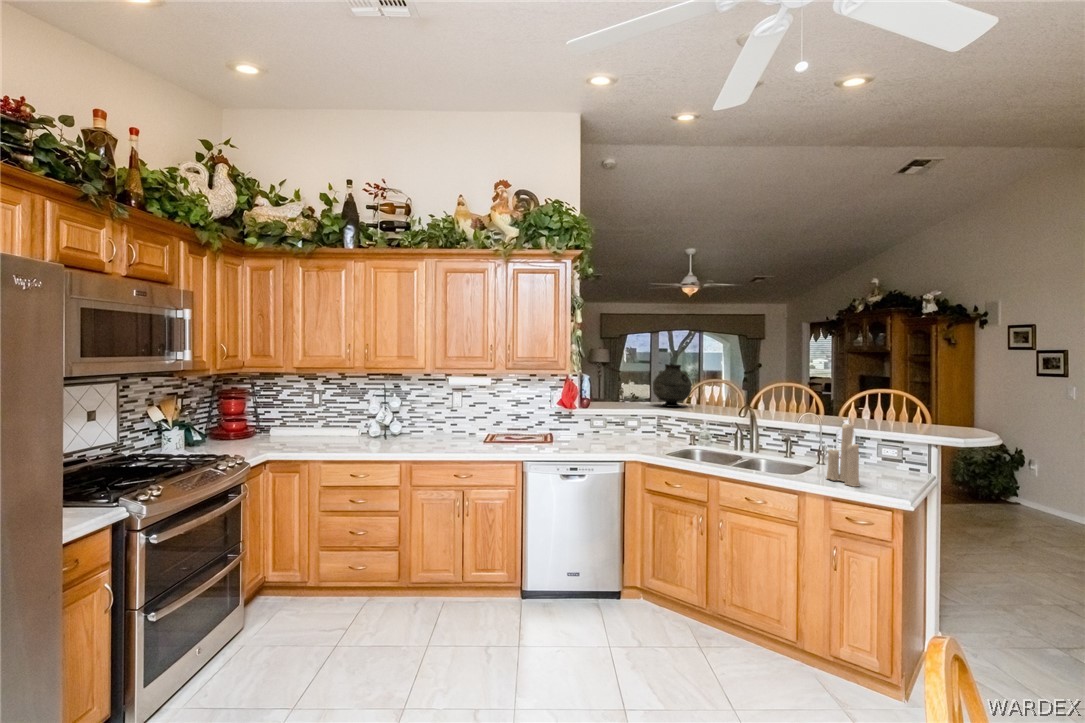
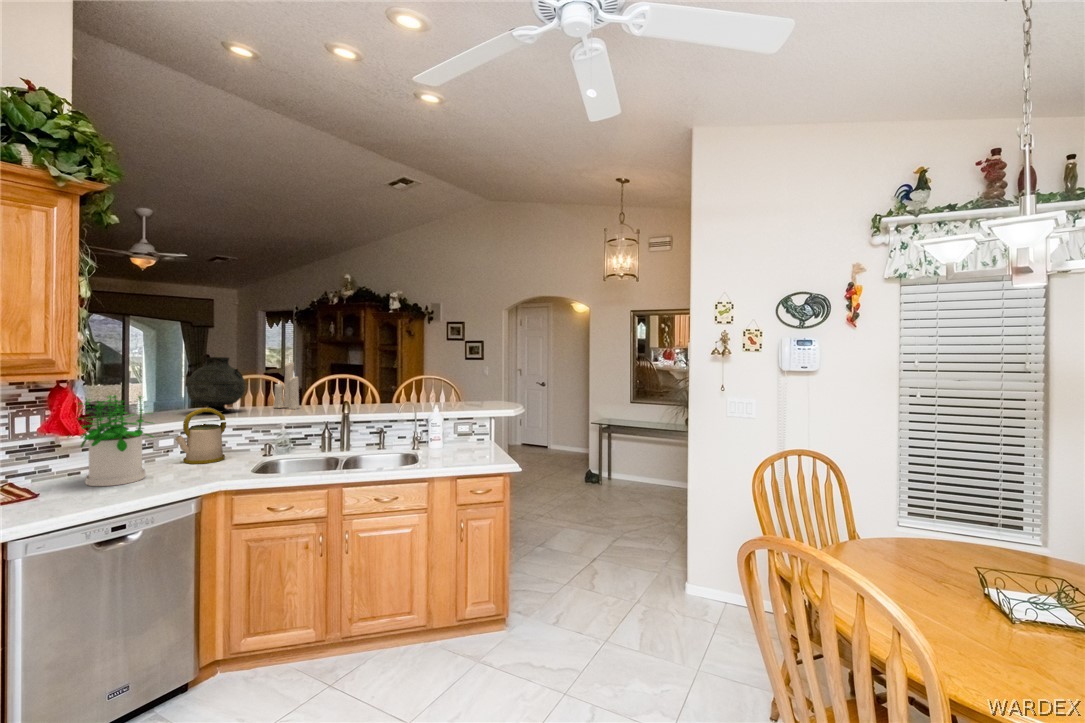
potted plant: none [569,387,614,444] -> present [68,395,154,486]
kettle: none [632,401,665,442] -> present [175,408,226,464]
candle: present [826,423,860,487] -> present [274,361,300,409]

